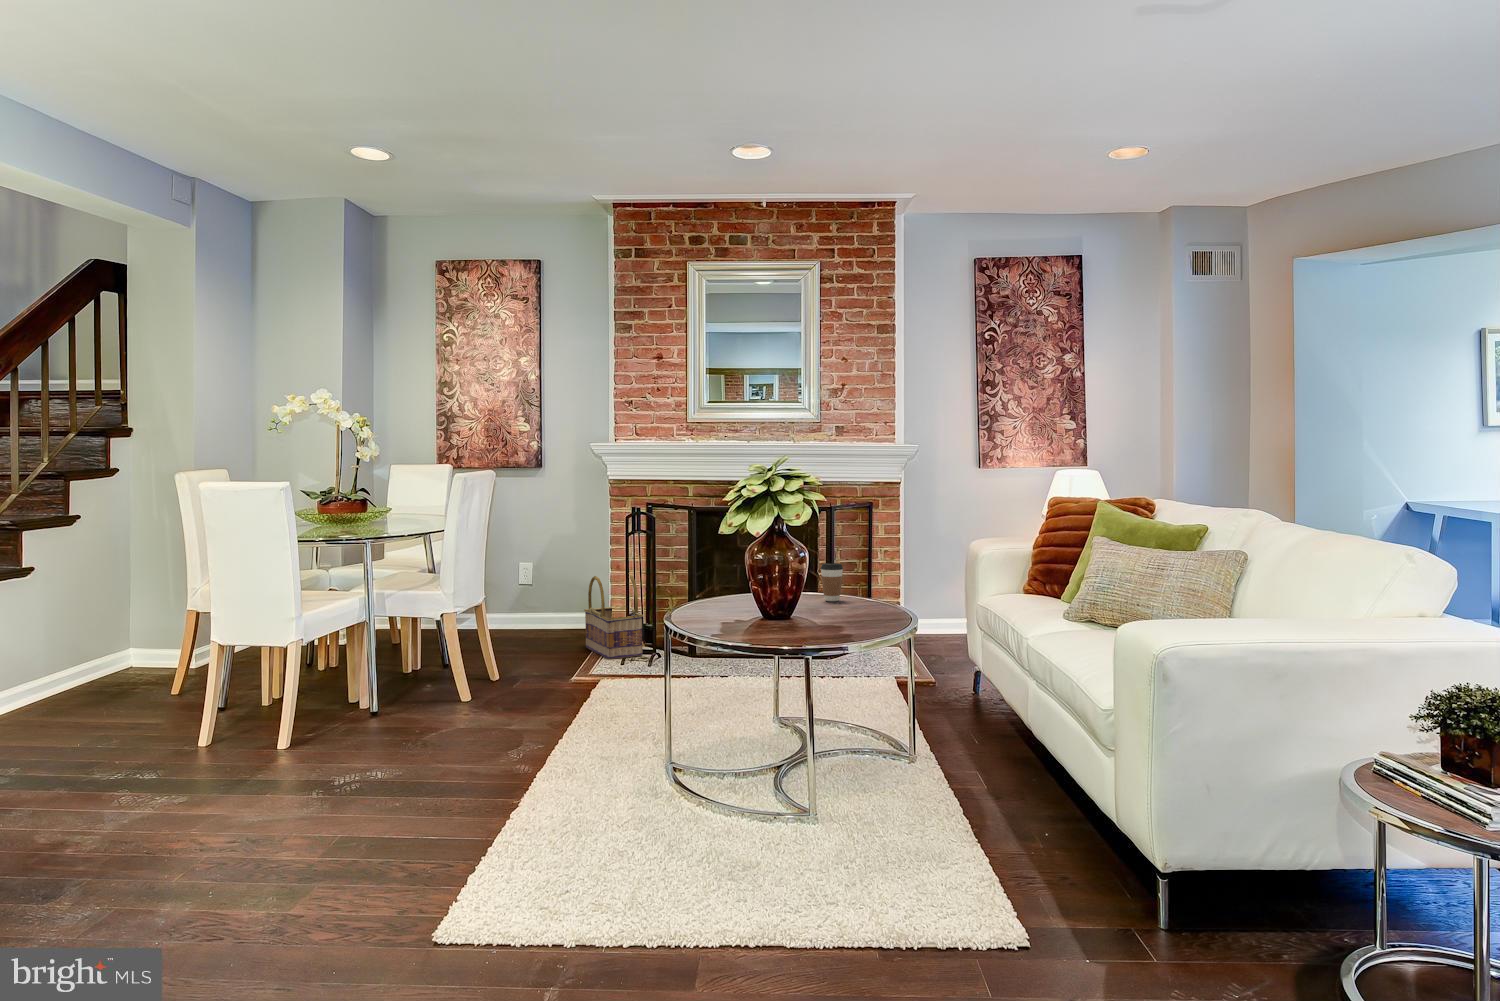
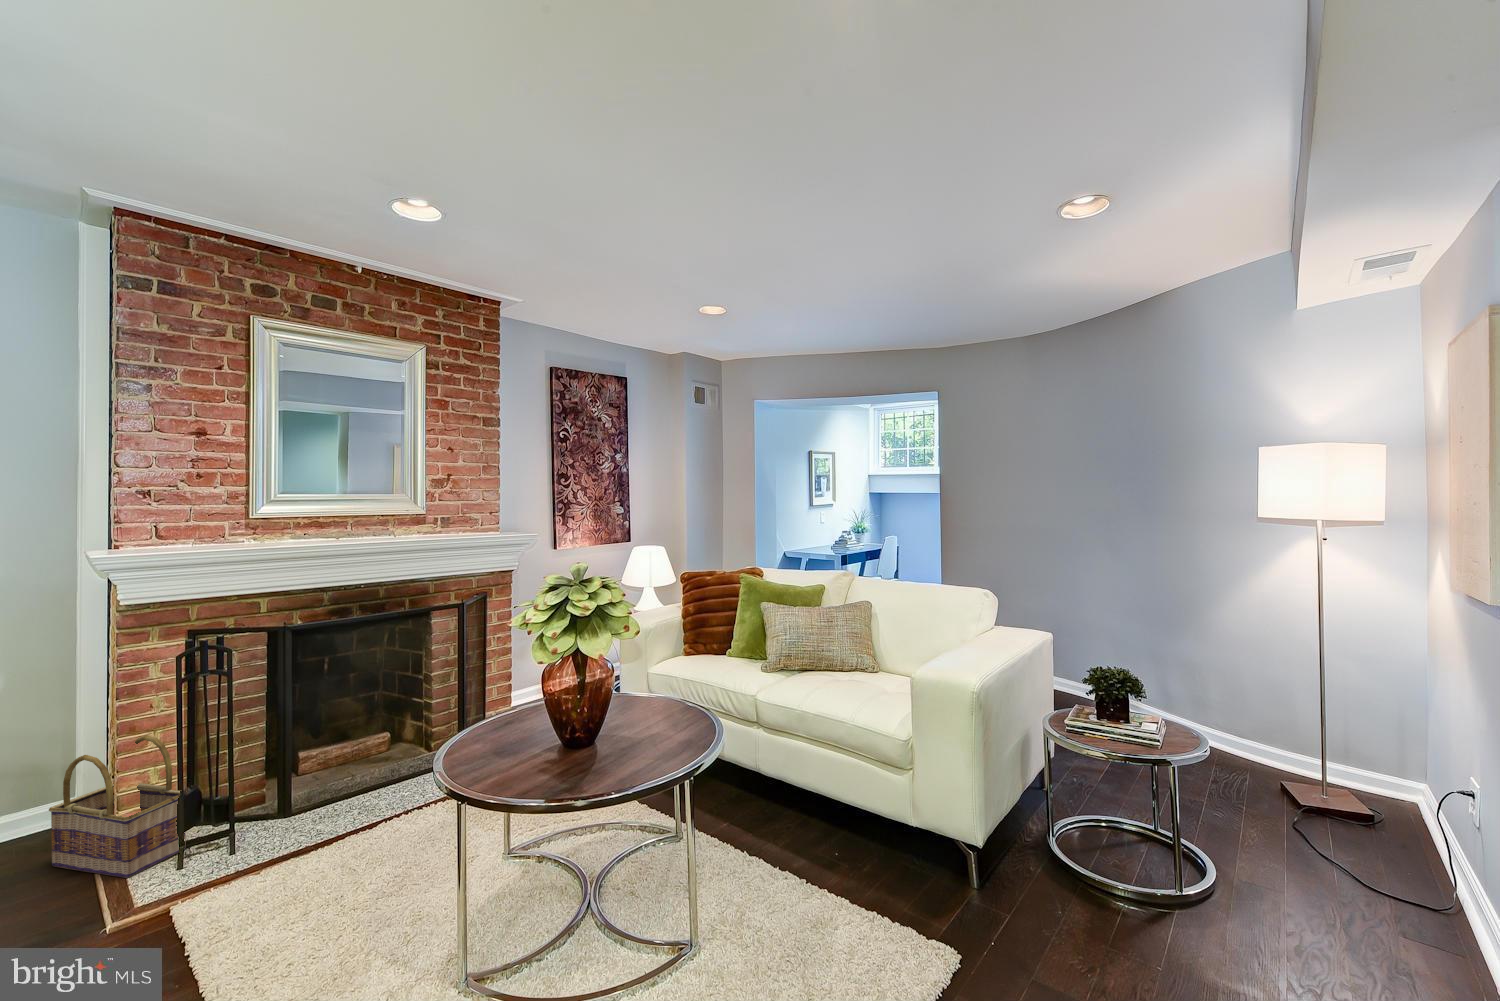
coffee cup: present [821,563,843,601] -> none [647,714,673,762]

